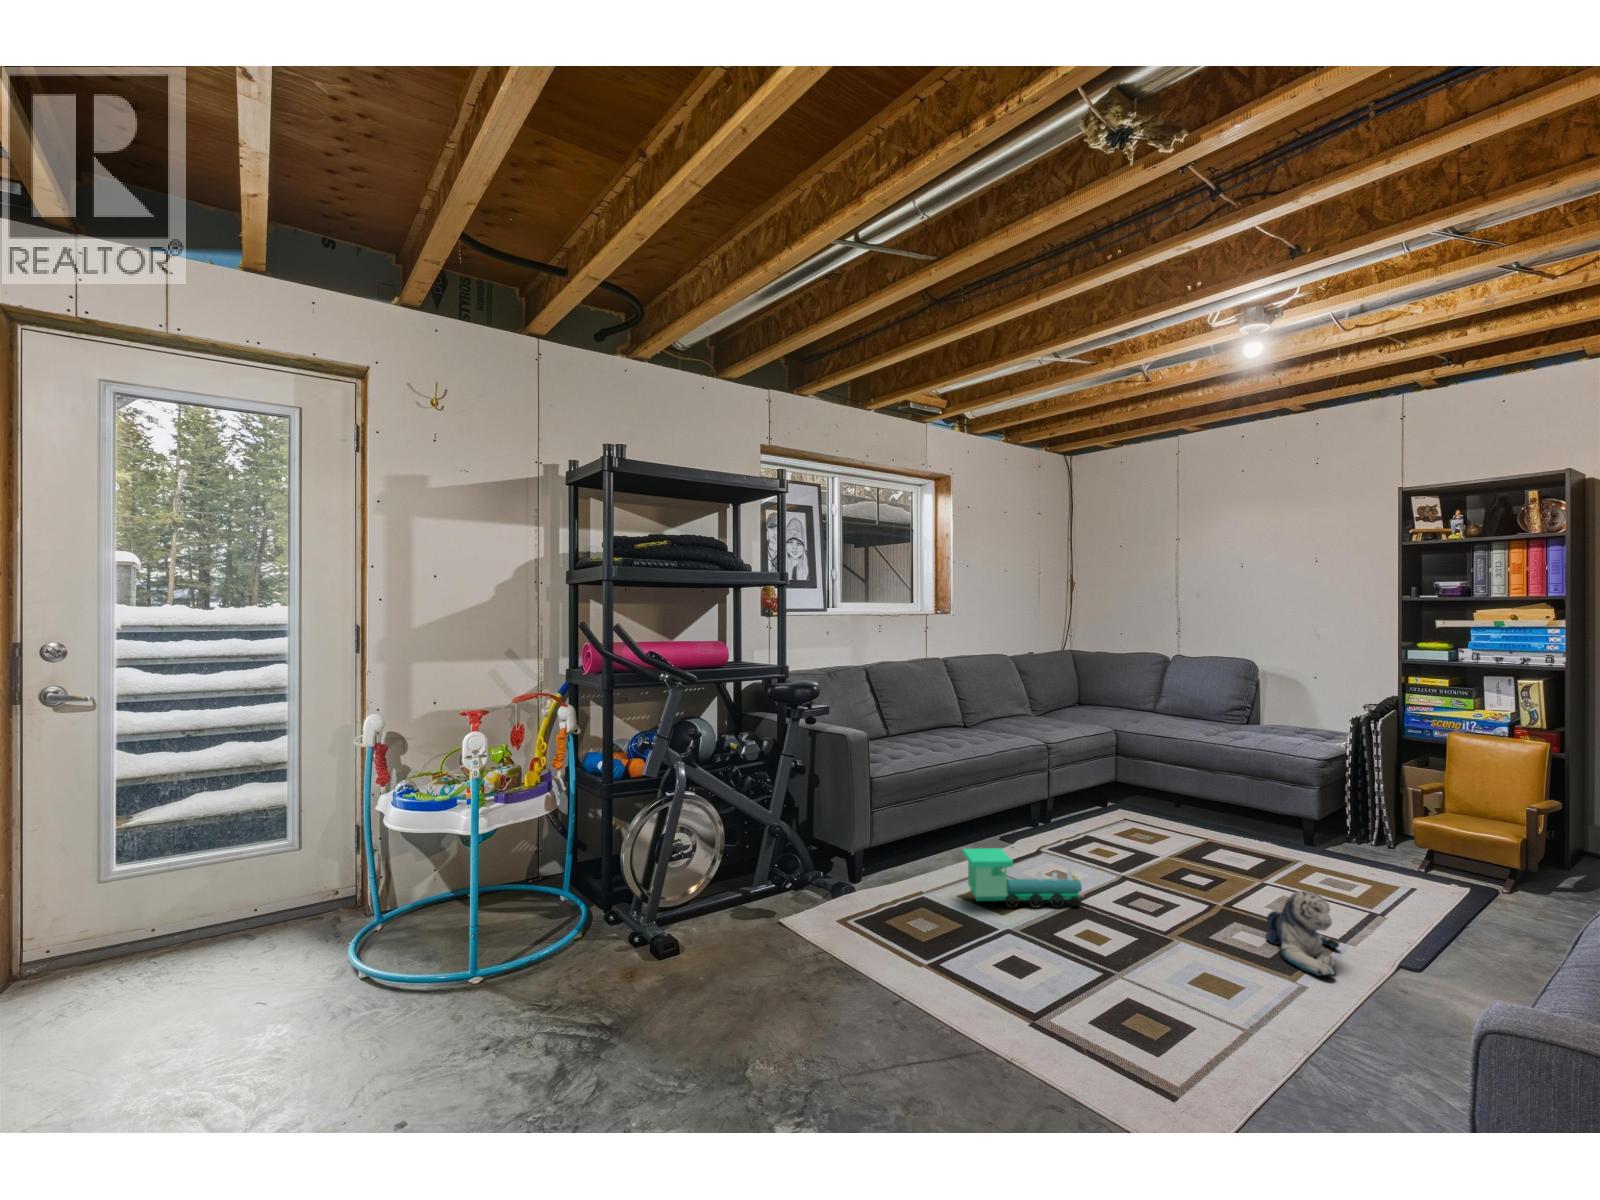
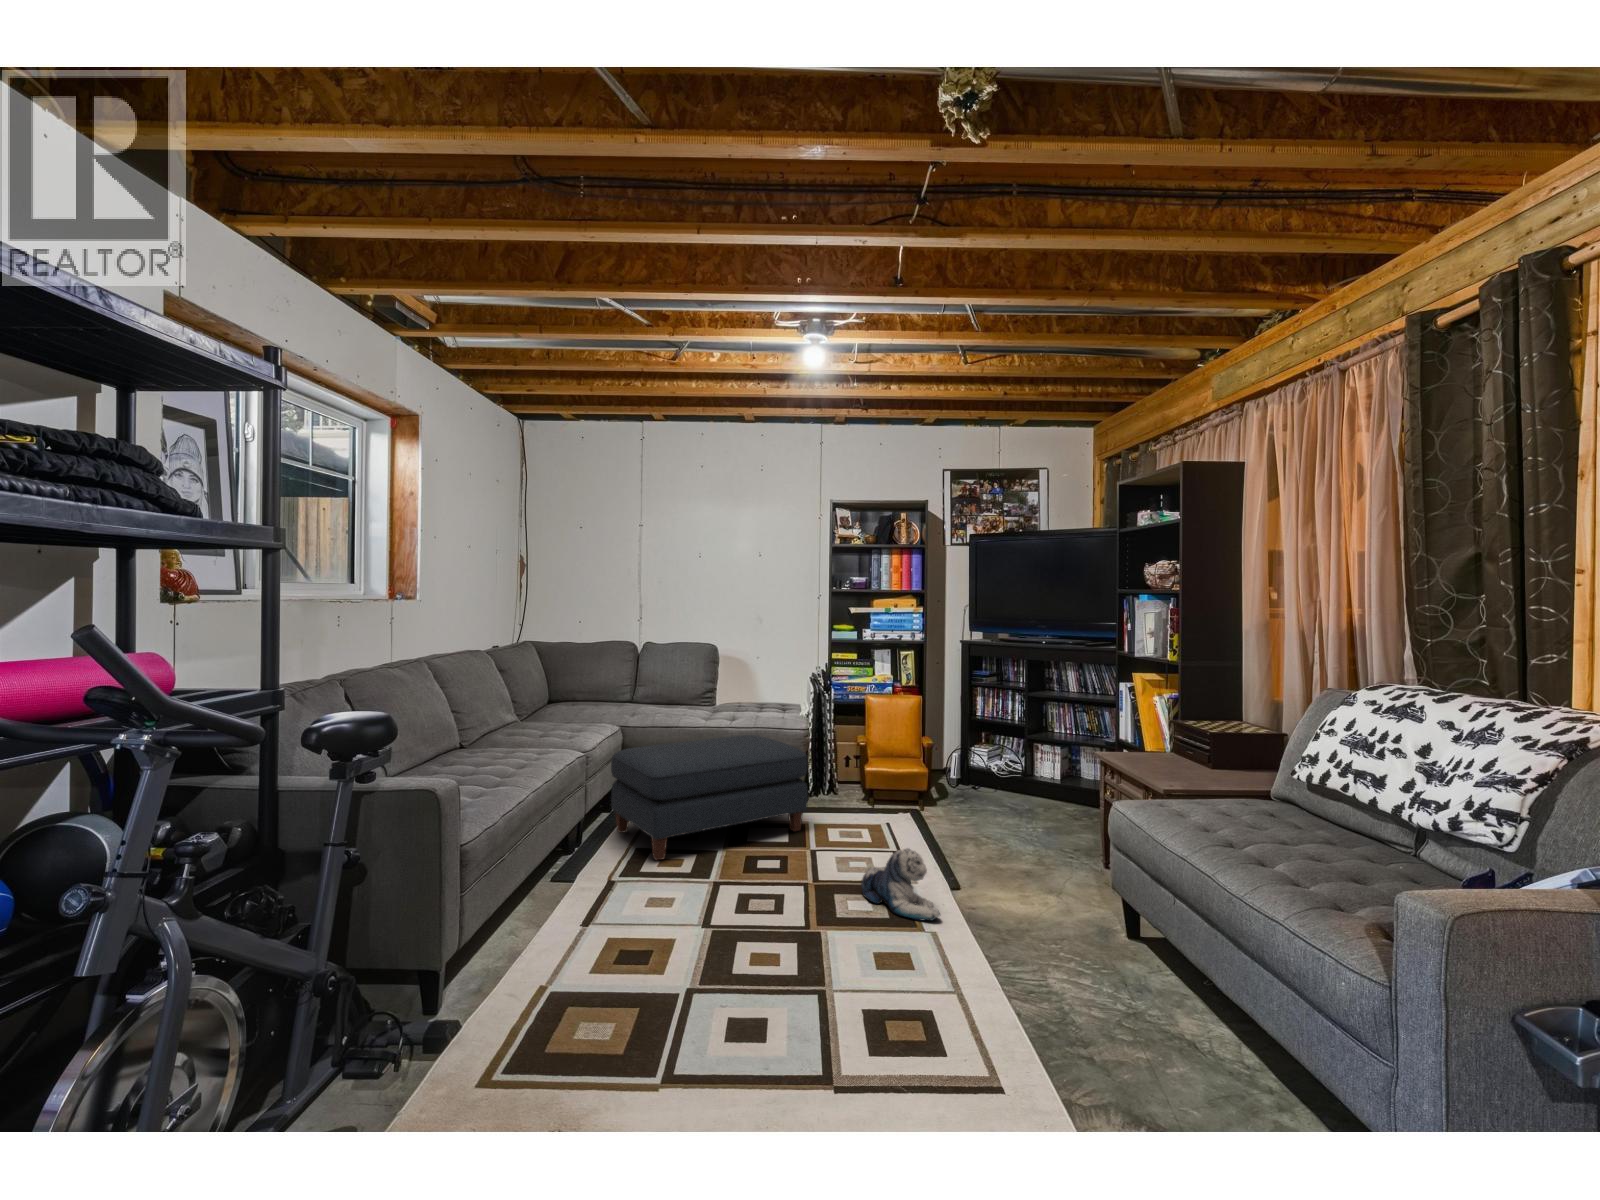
ottoman: none [1080,749,1287,868] -> present [611,735,808,860]
toy train: present [962,848,1084,908] -> none [594,890,718,971]

